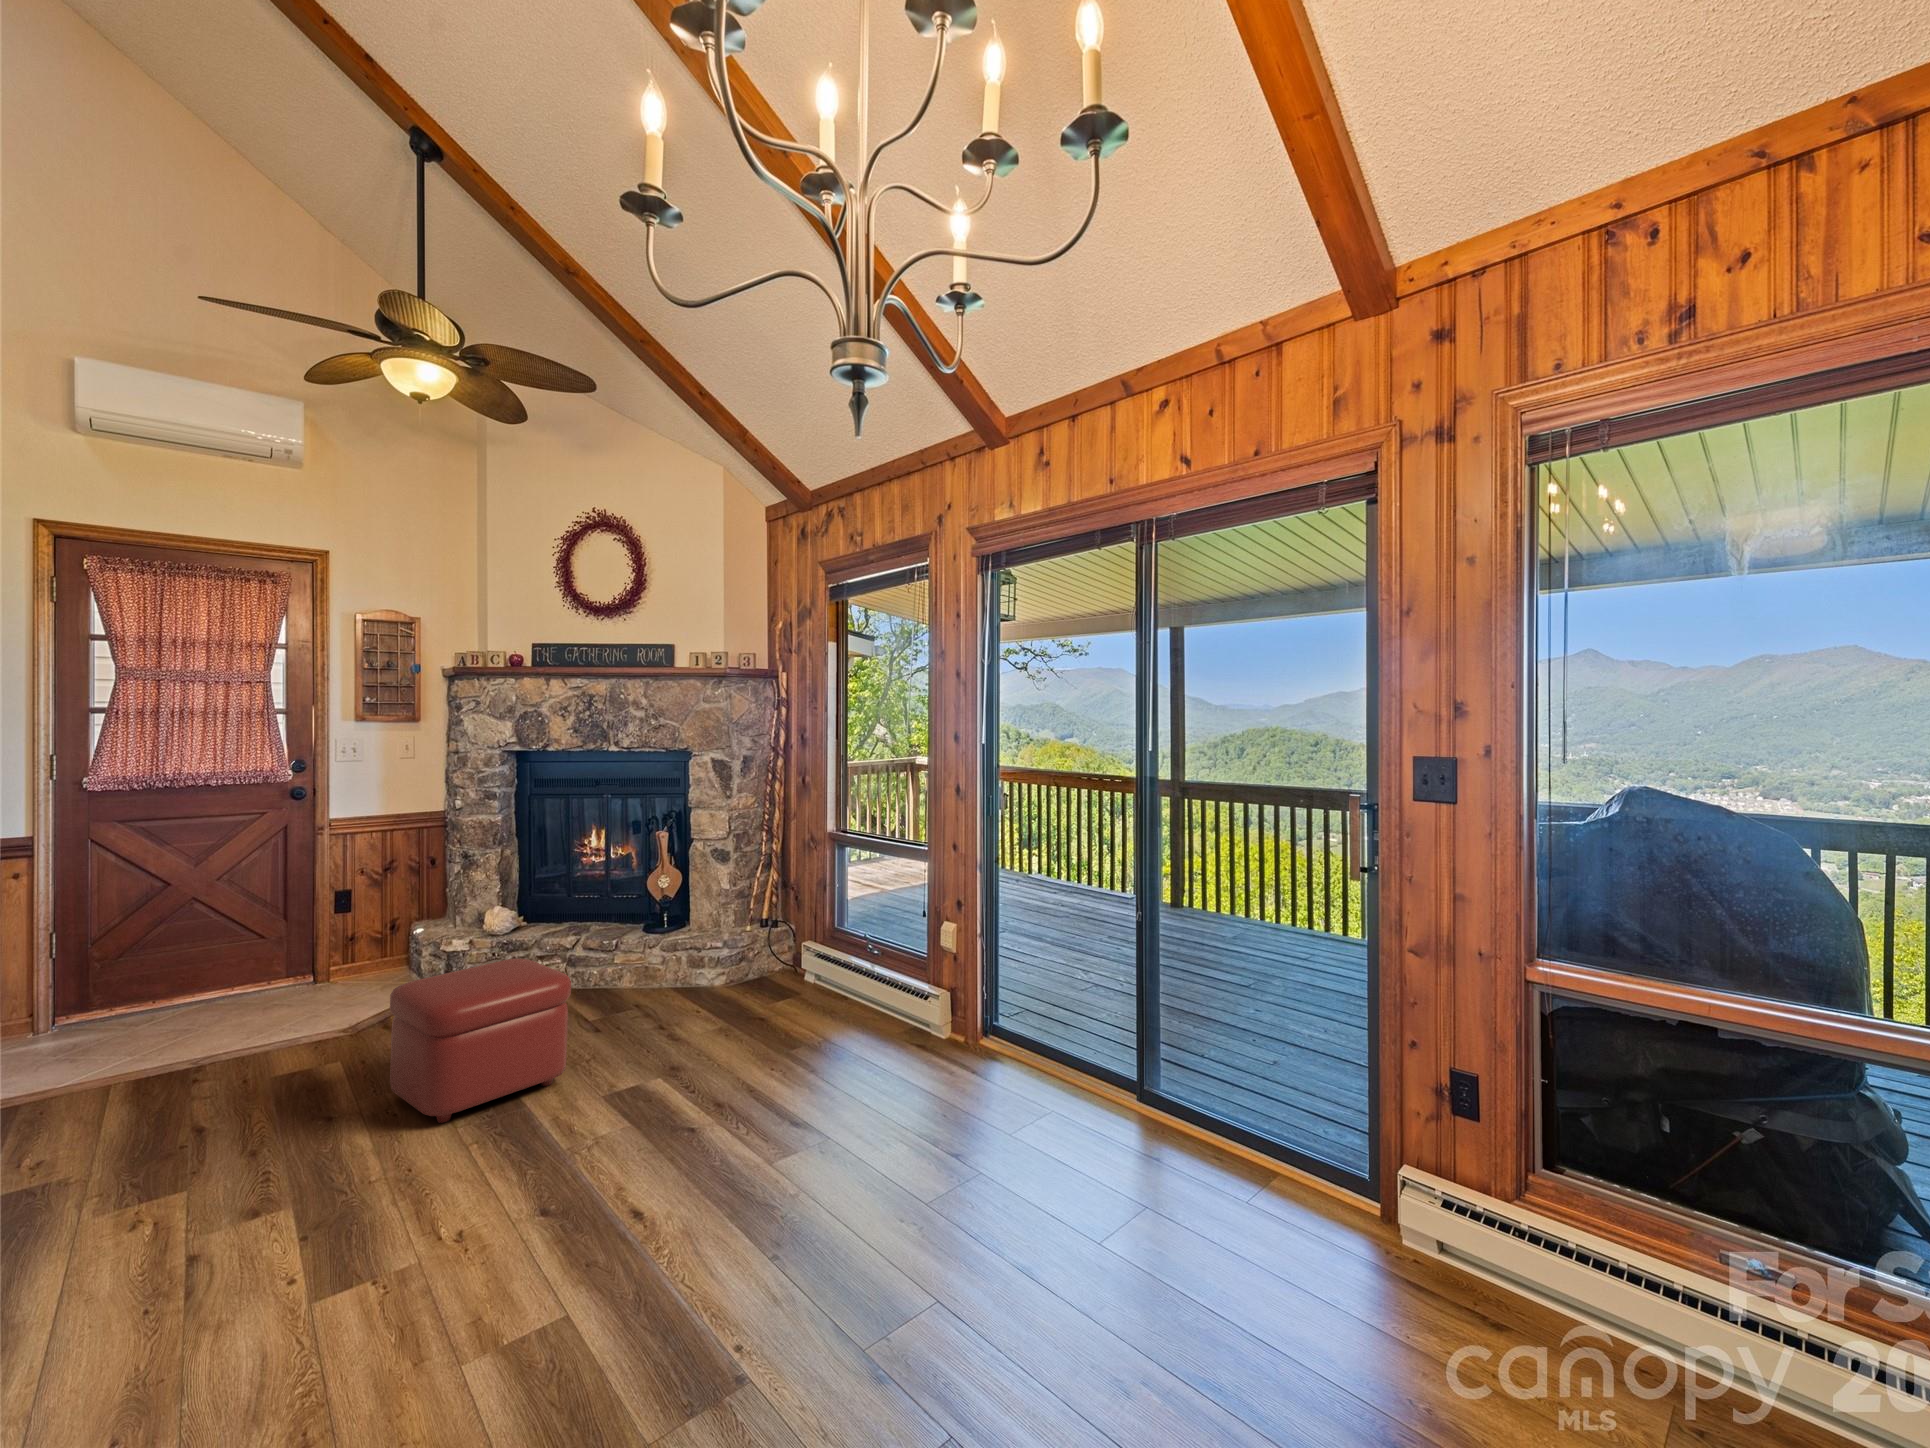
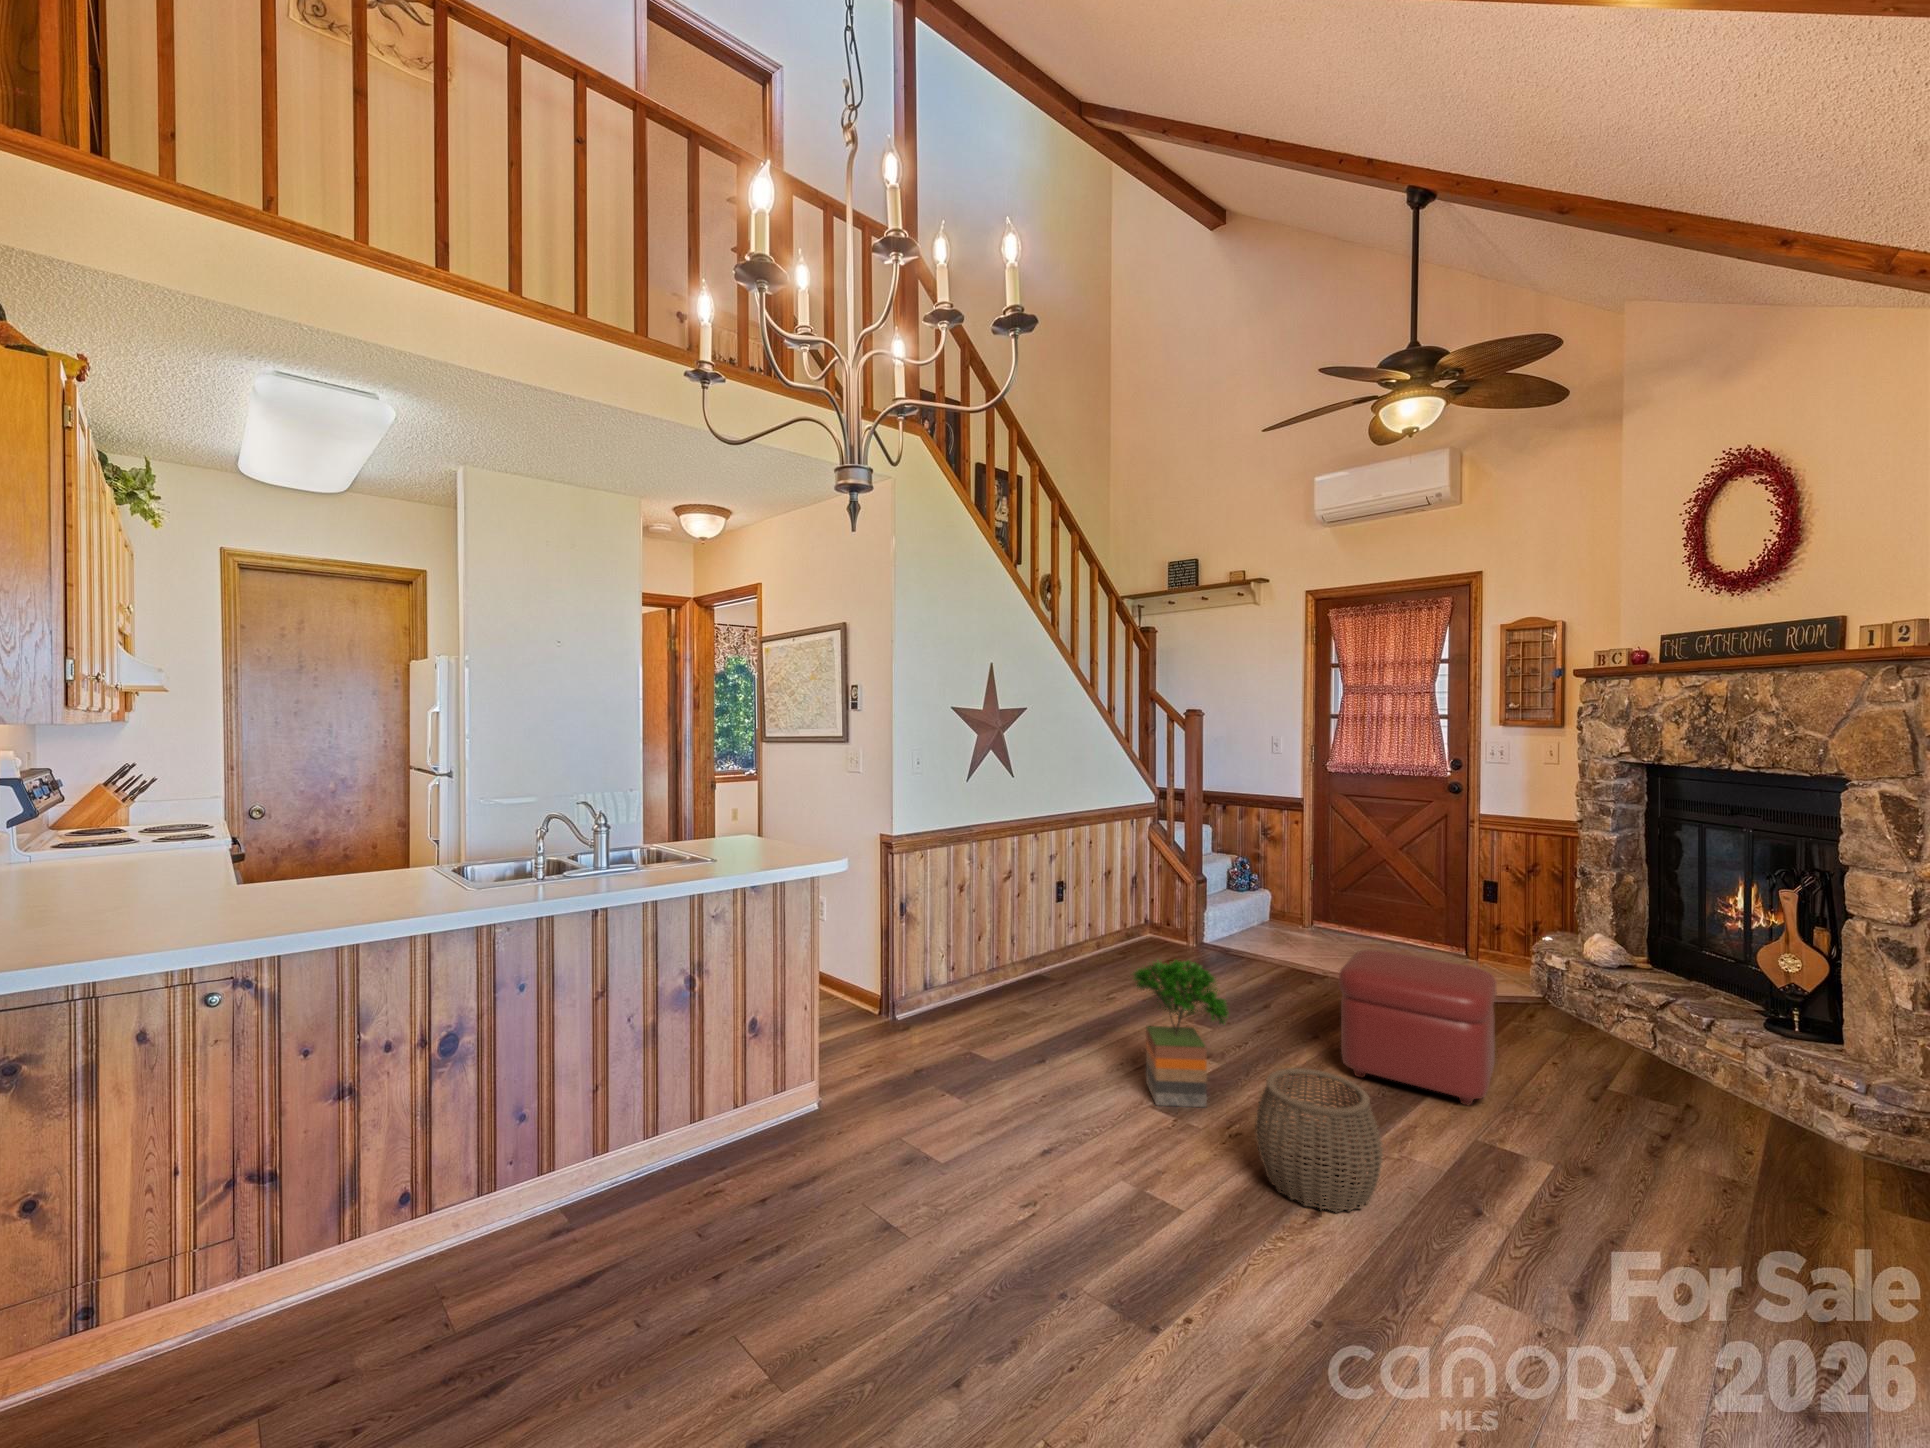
potted tree: none [239,1066,432,1294] -> present [1134,960,1228,1107]
woven basket: none [533,1084,665,1234] -> present [1255,1068,1383,1212]

